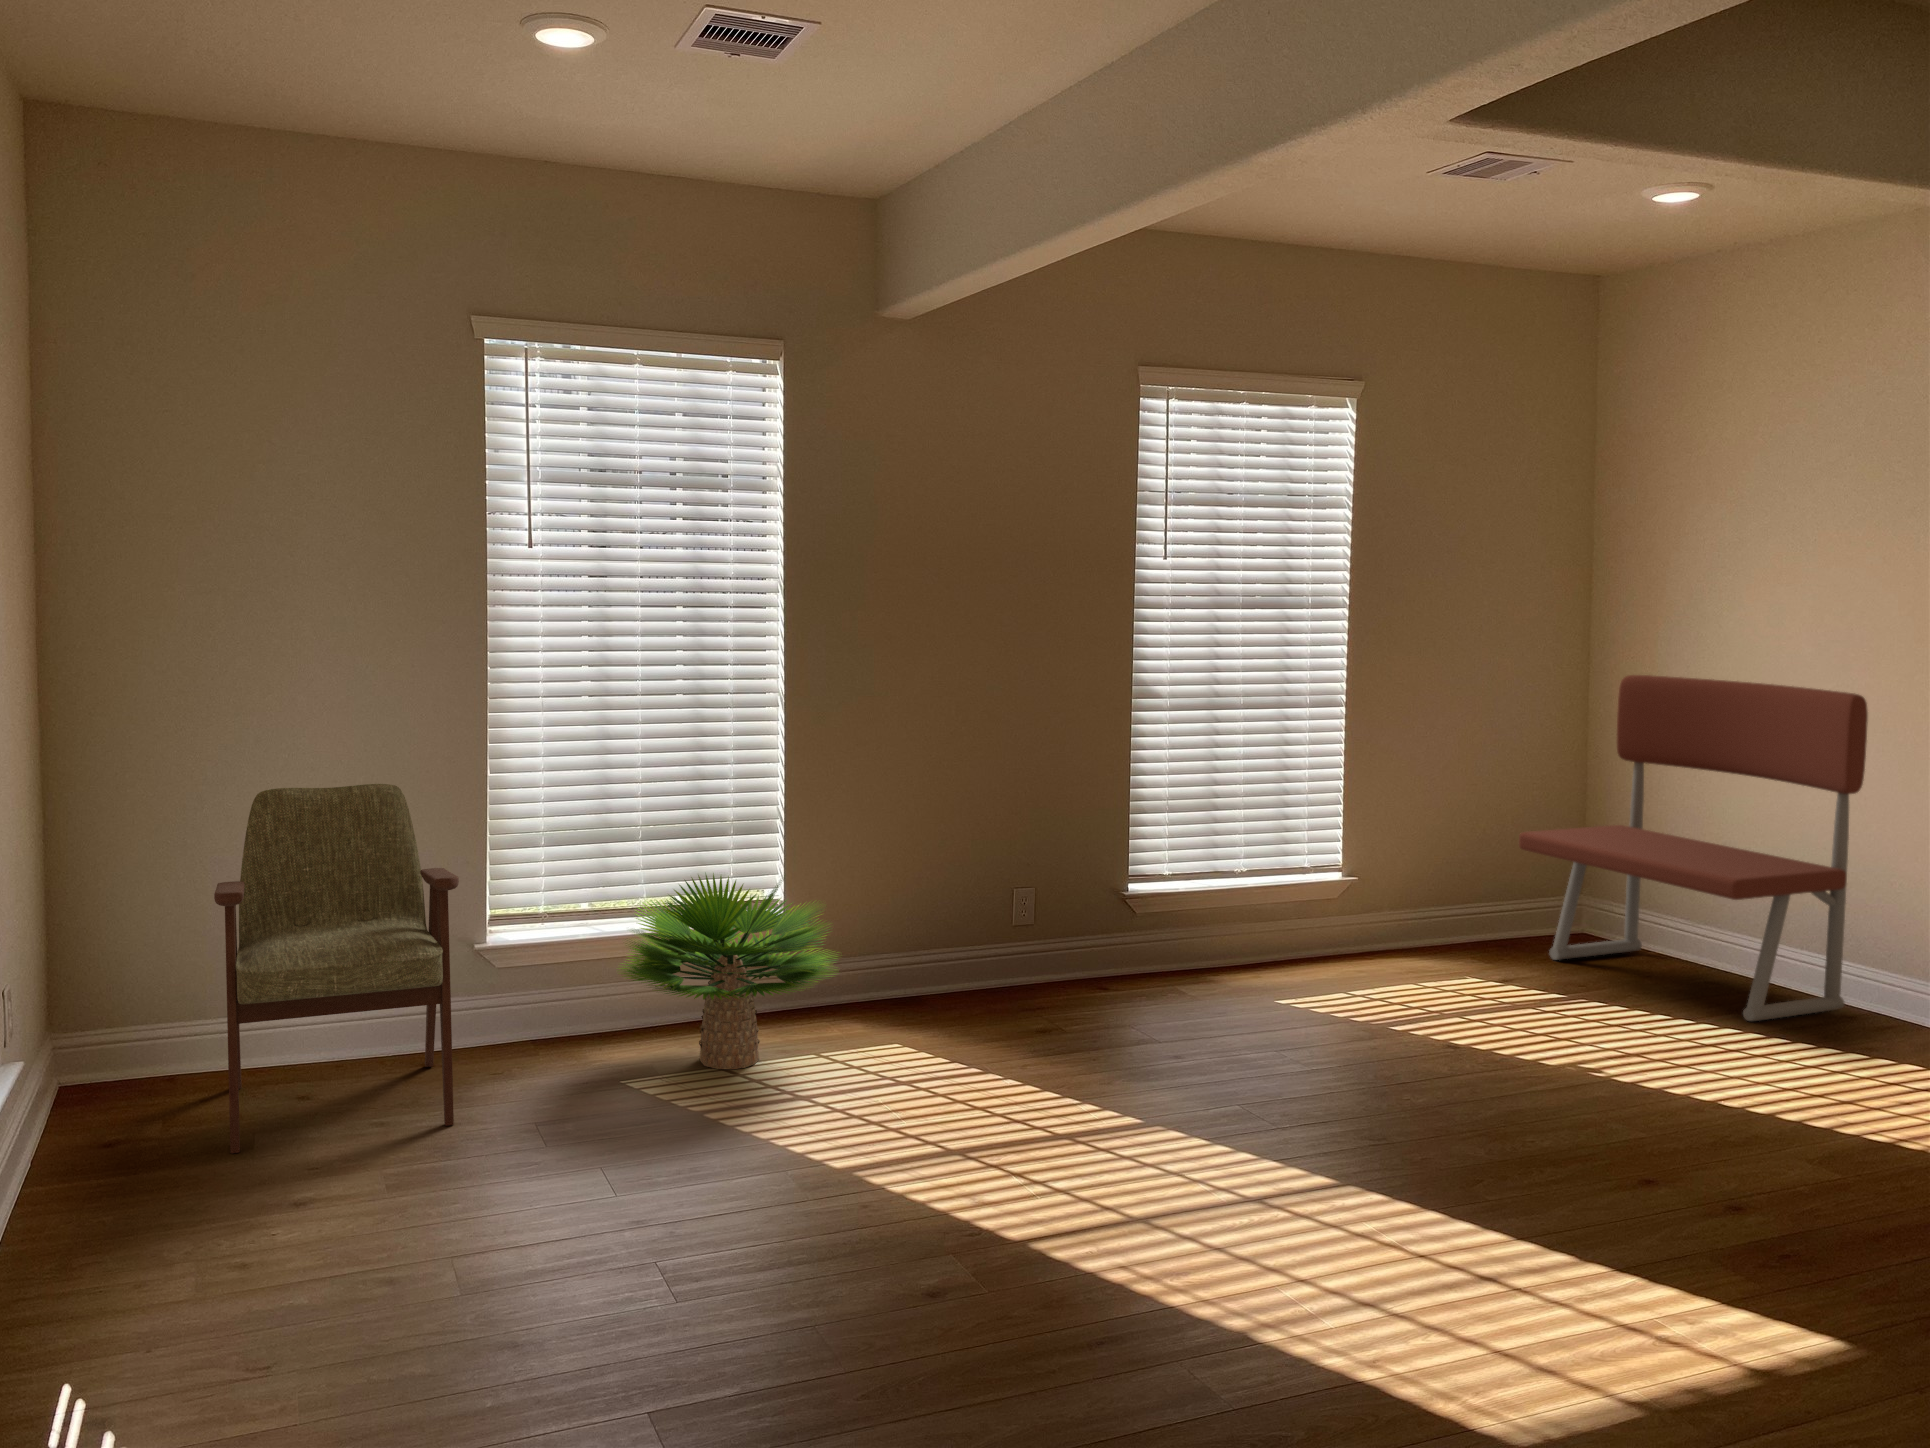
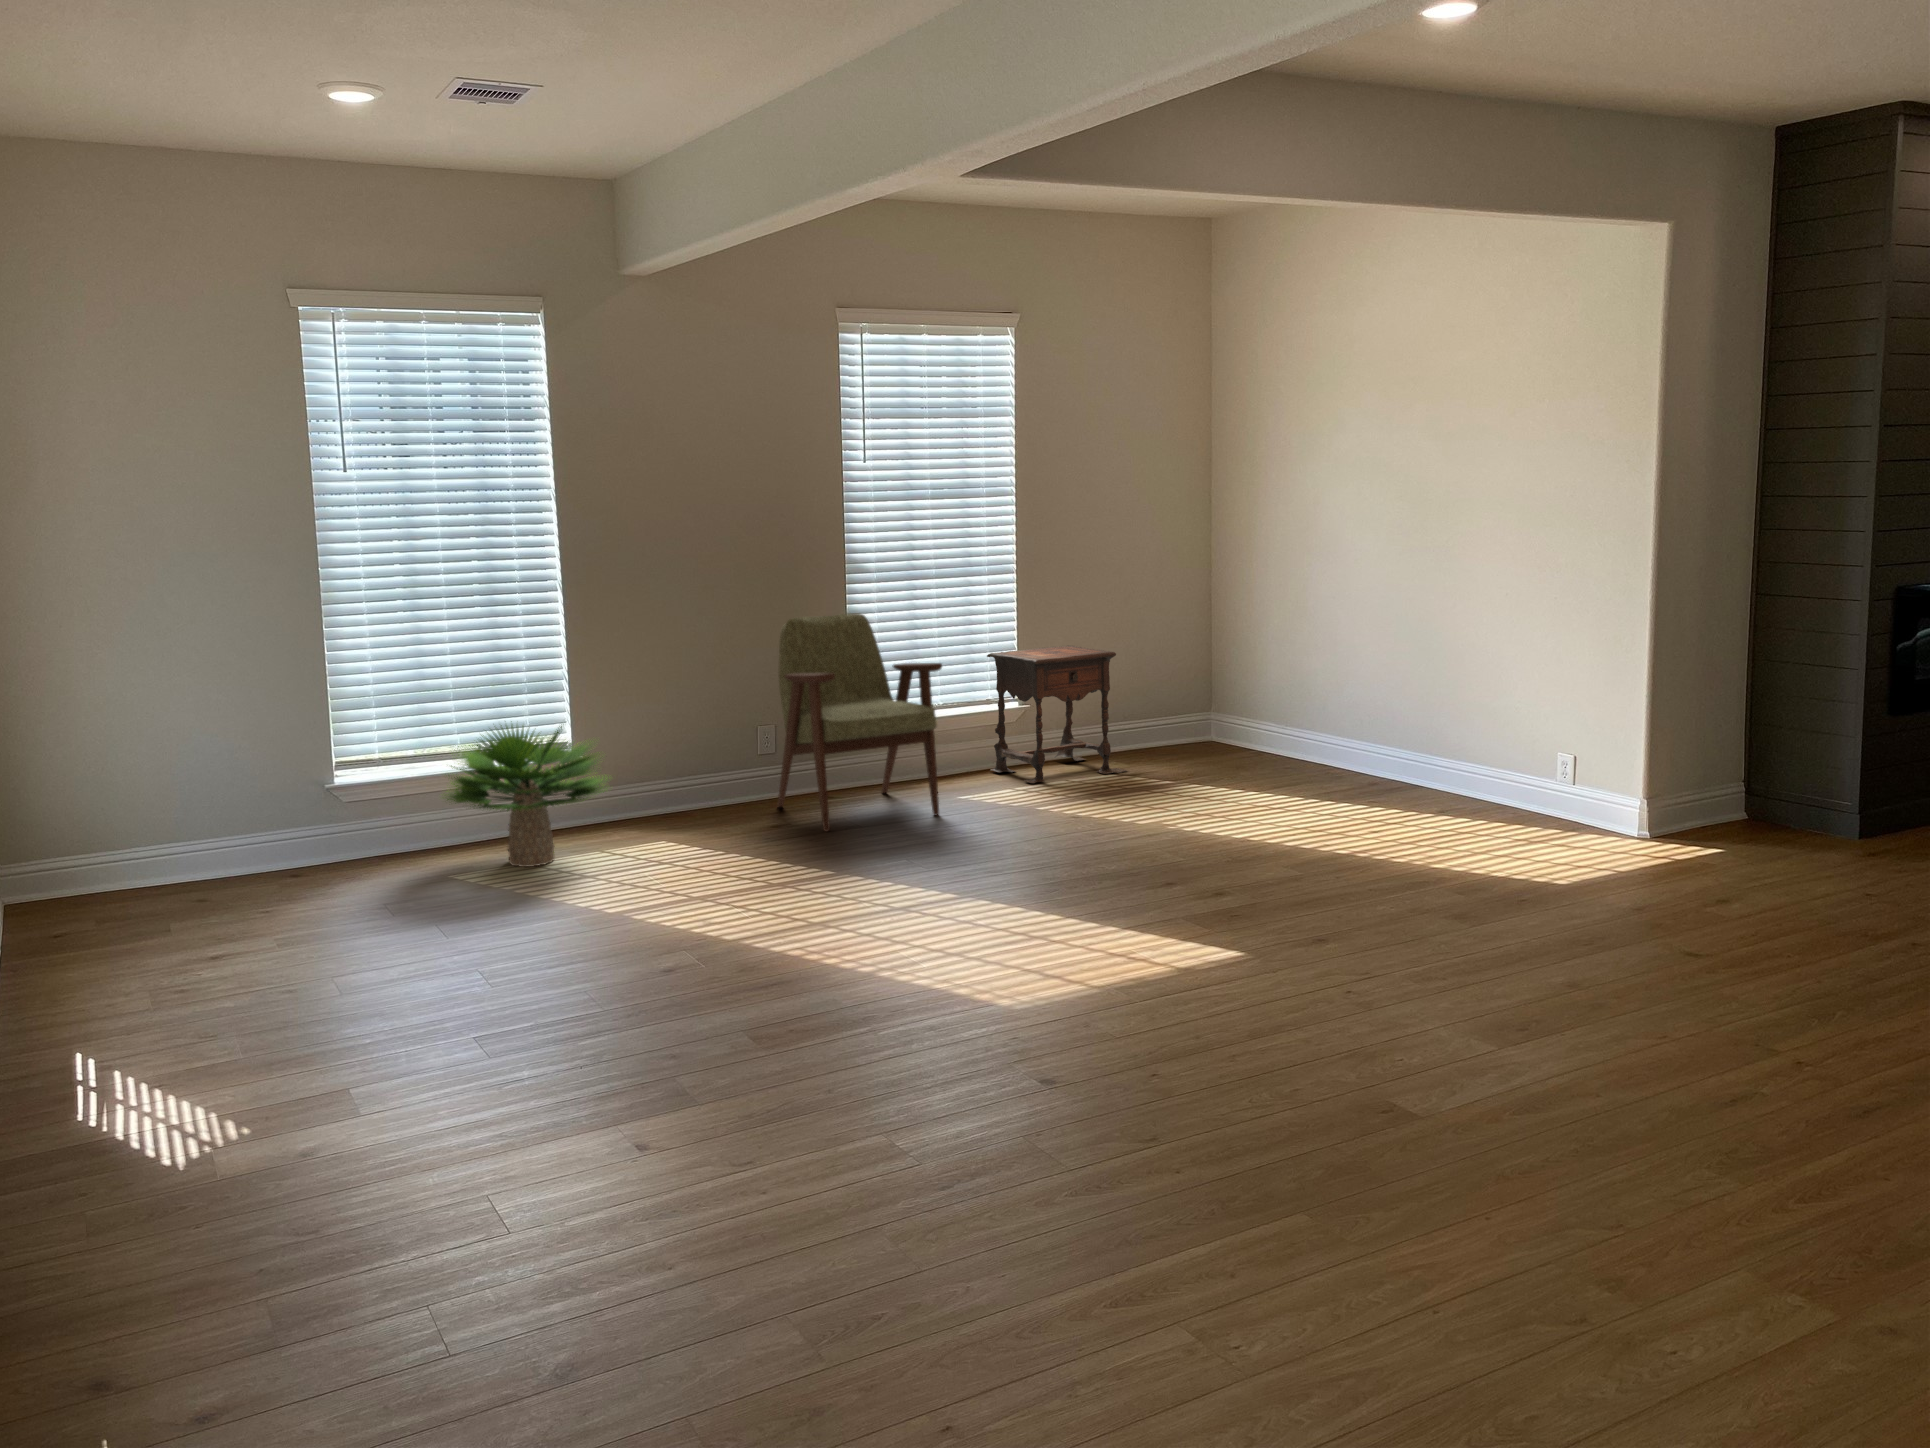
bench: present [1519,675,1868,1021] -> none [1149,538,1381,792]
armchair: present [214,784,459,1154] -> present [777,613,942,831]
side table: none [1304,803,1491,982] -> present [987,645,1127,783]

